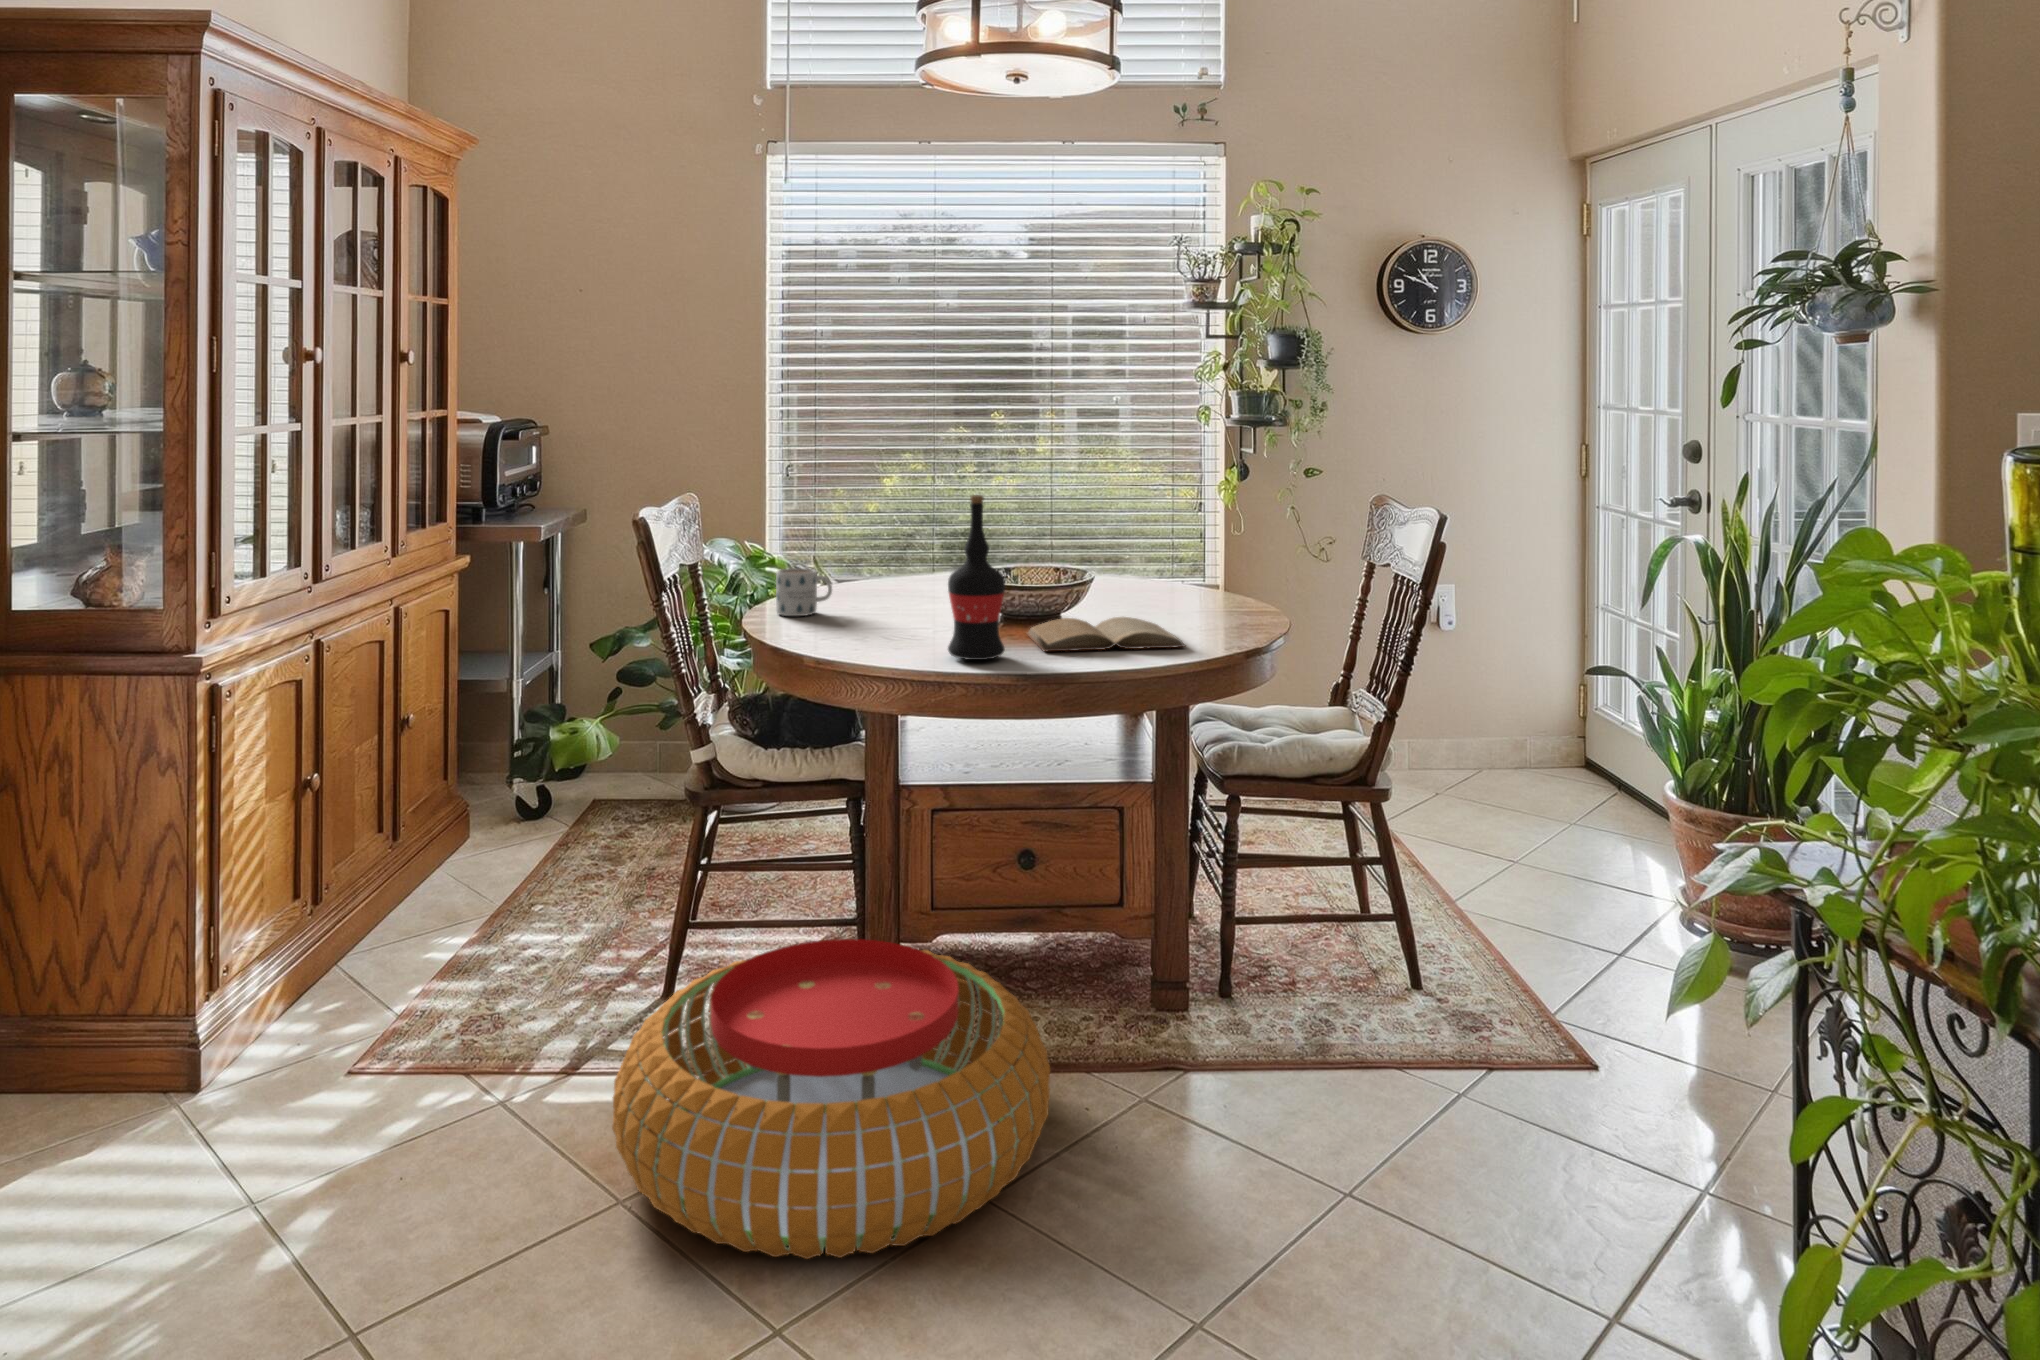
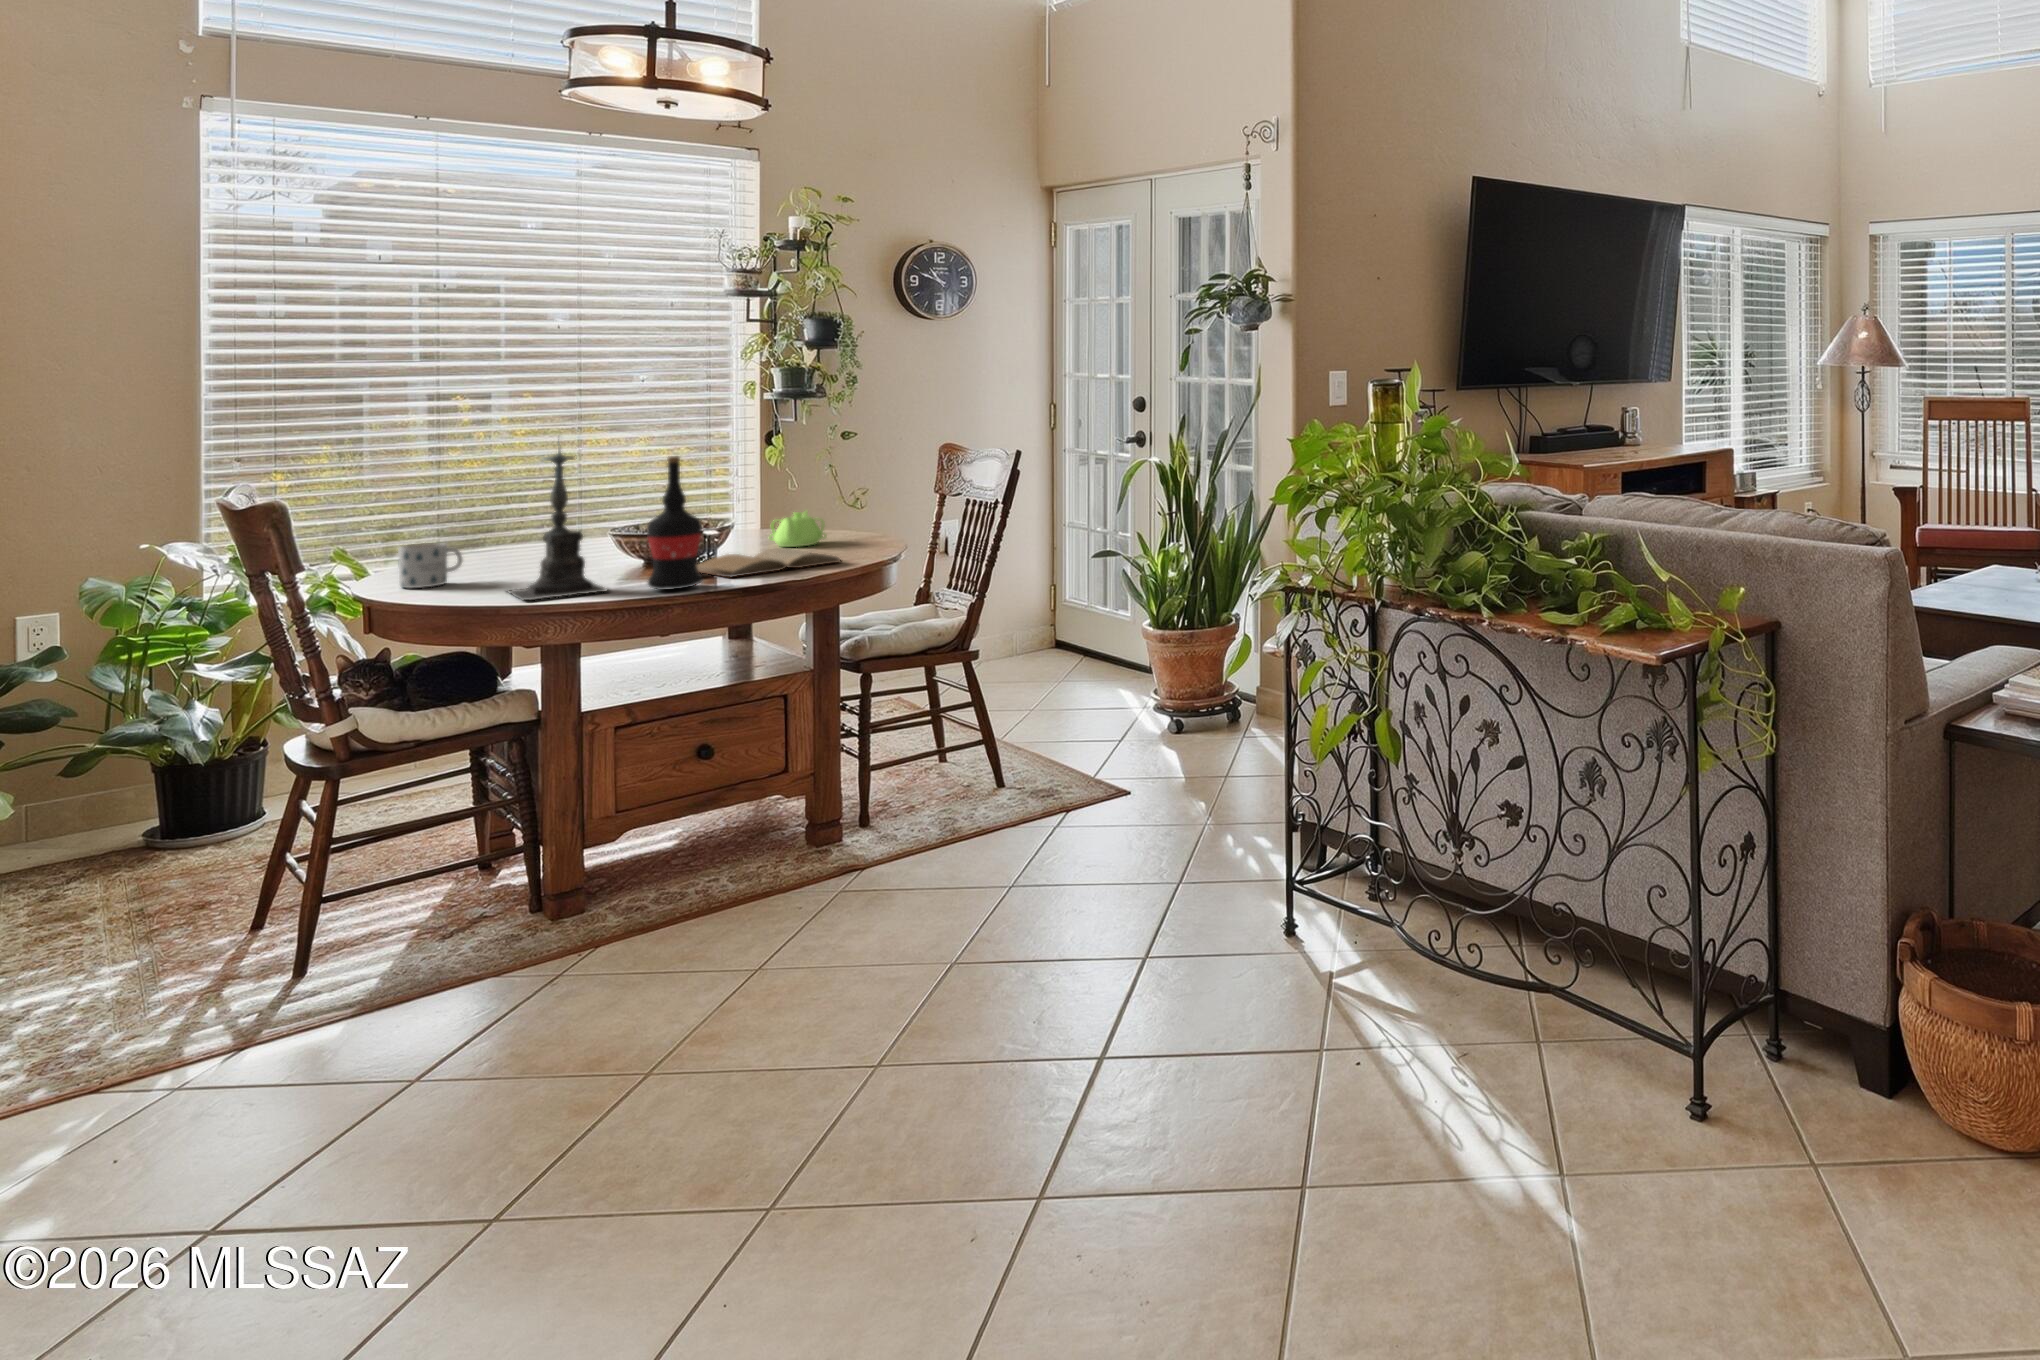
candle holder: none [829,462,922,651] -> present [508,441,607,600]
teapot: none [1143,568,1204,615] -> present [769,511,826,547]
pouf: present [612,939,1050,1259] -> none [371,824,796,1061]

